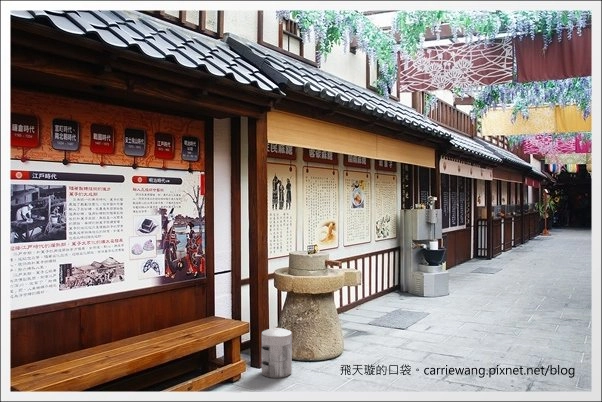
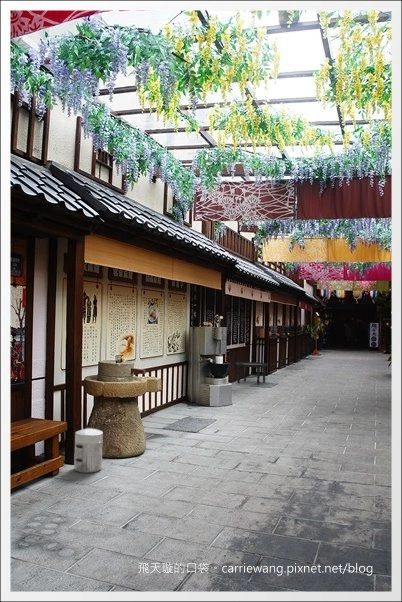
round table: none [453,245,492,270] -> present [236,362,268,385]

